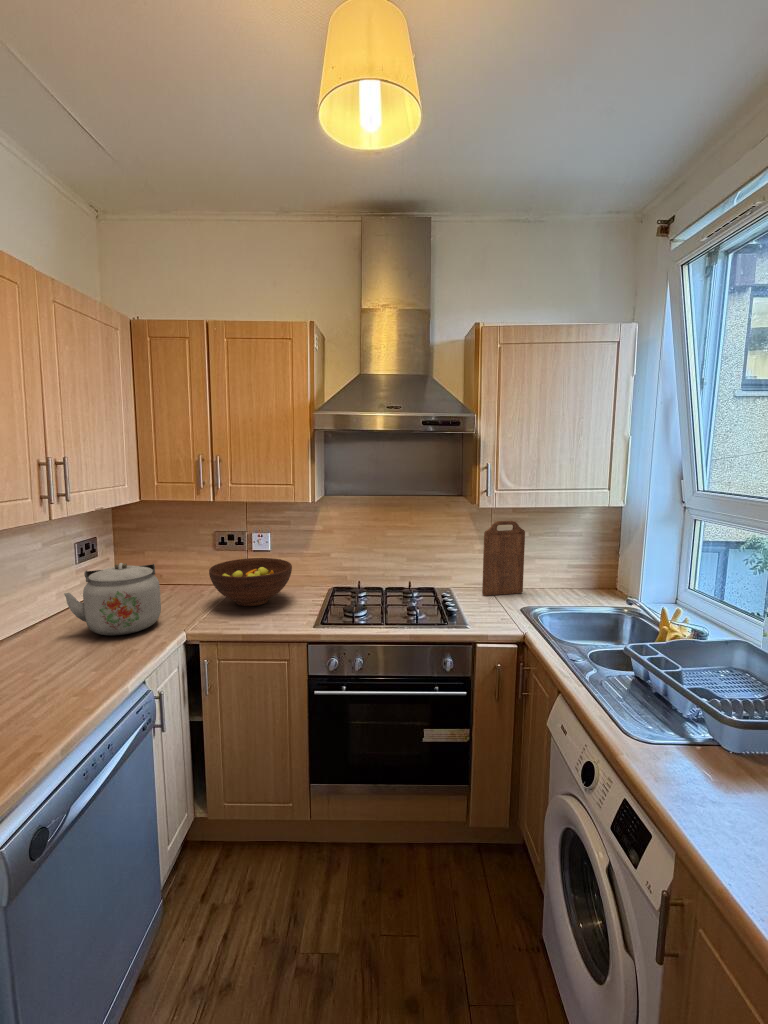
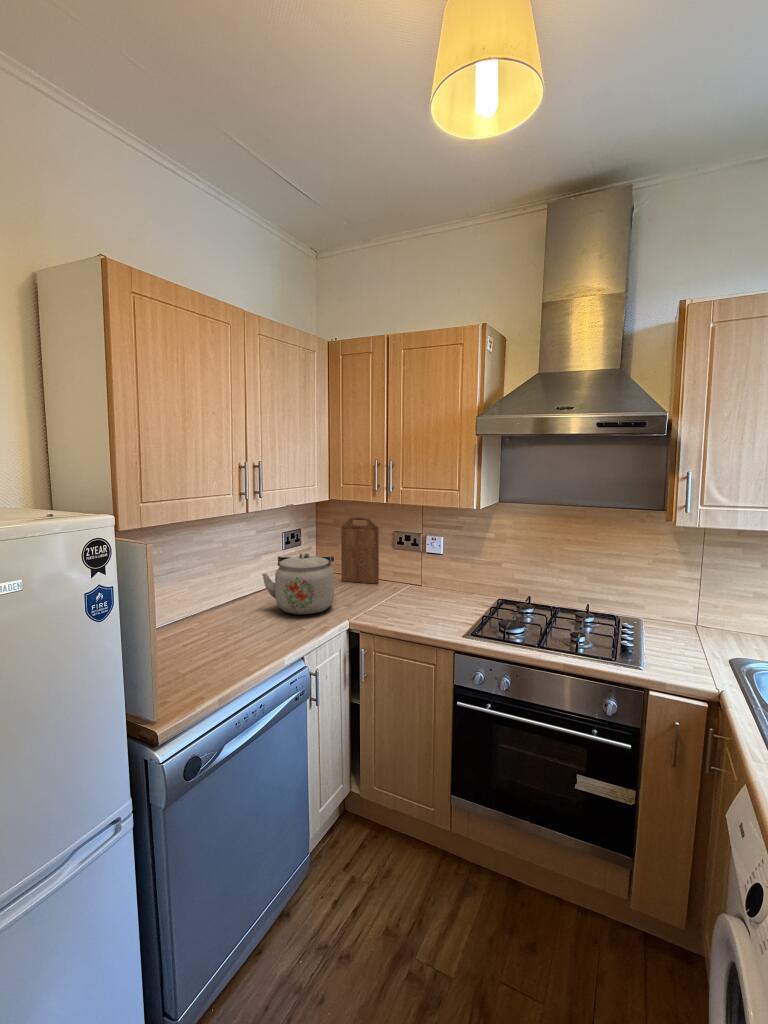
cutting board: present [482,521,525,596] -> present [341,517,379,584]
fruit bowl: present [209,558,292,606] -> none [379,560,456,606]

